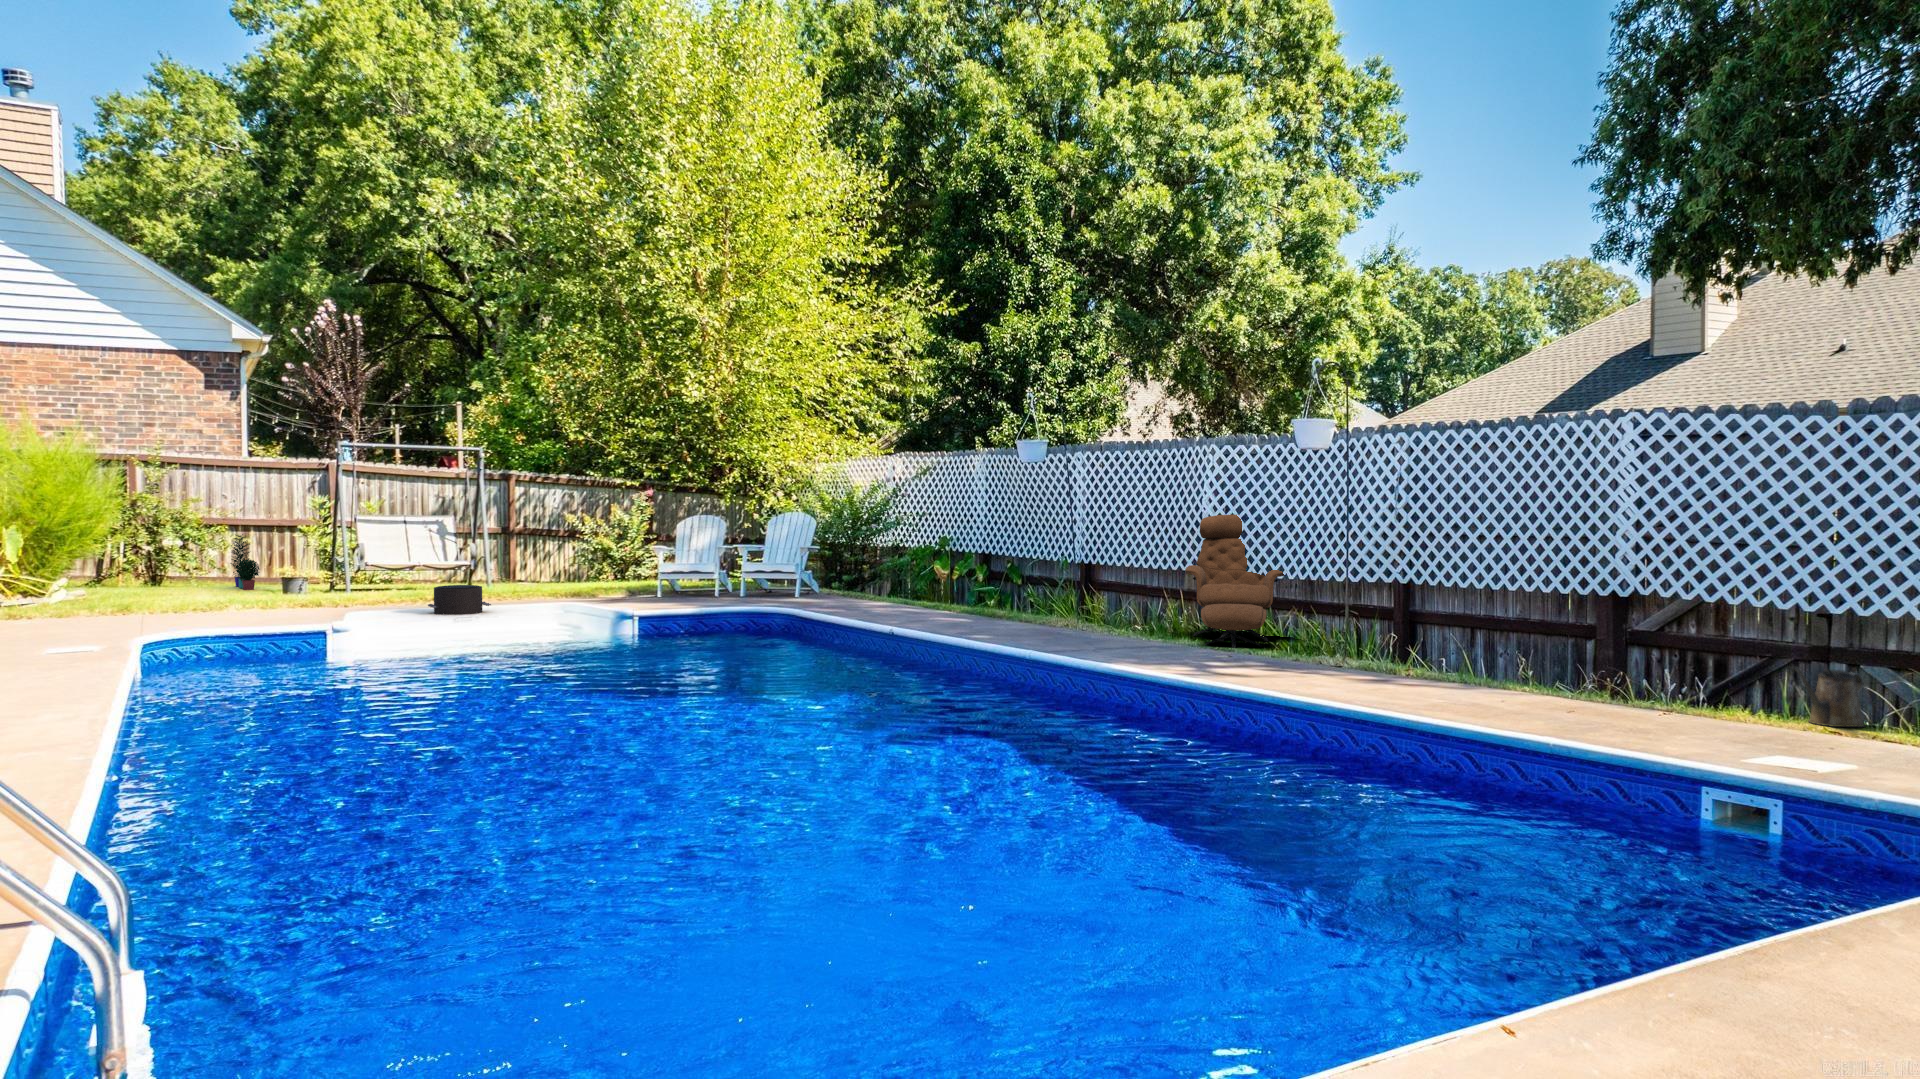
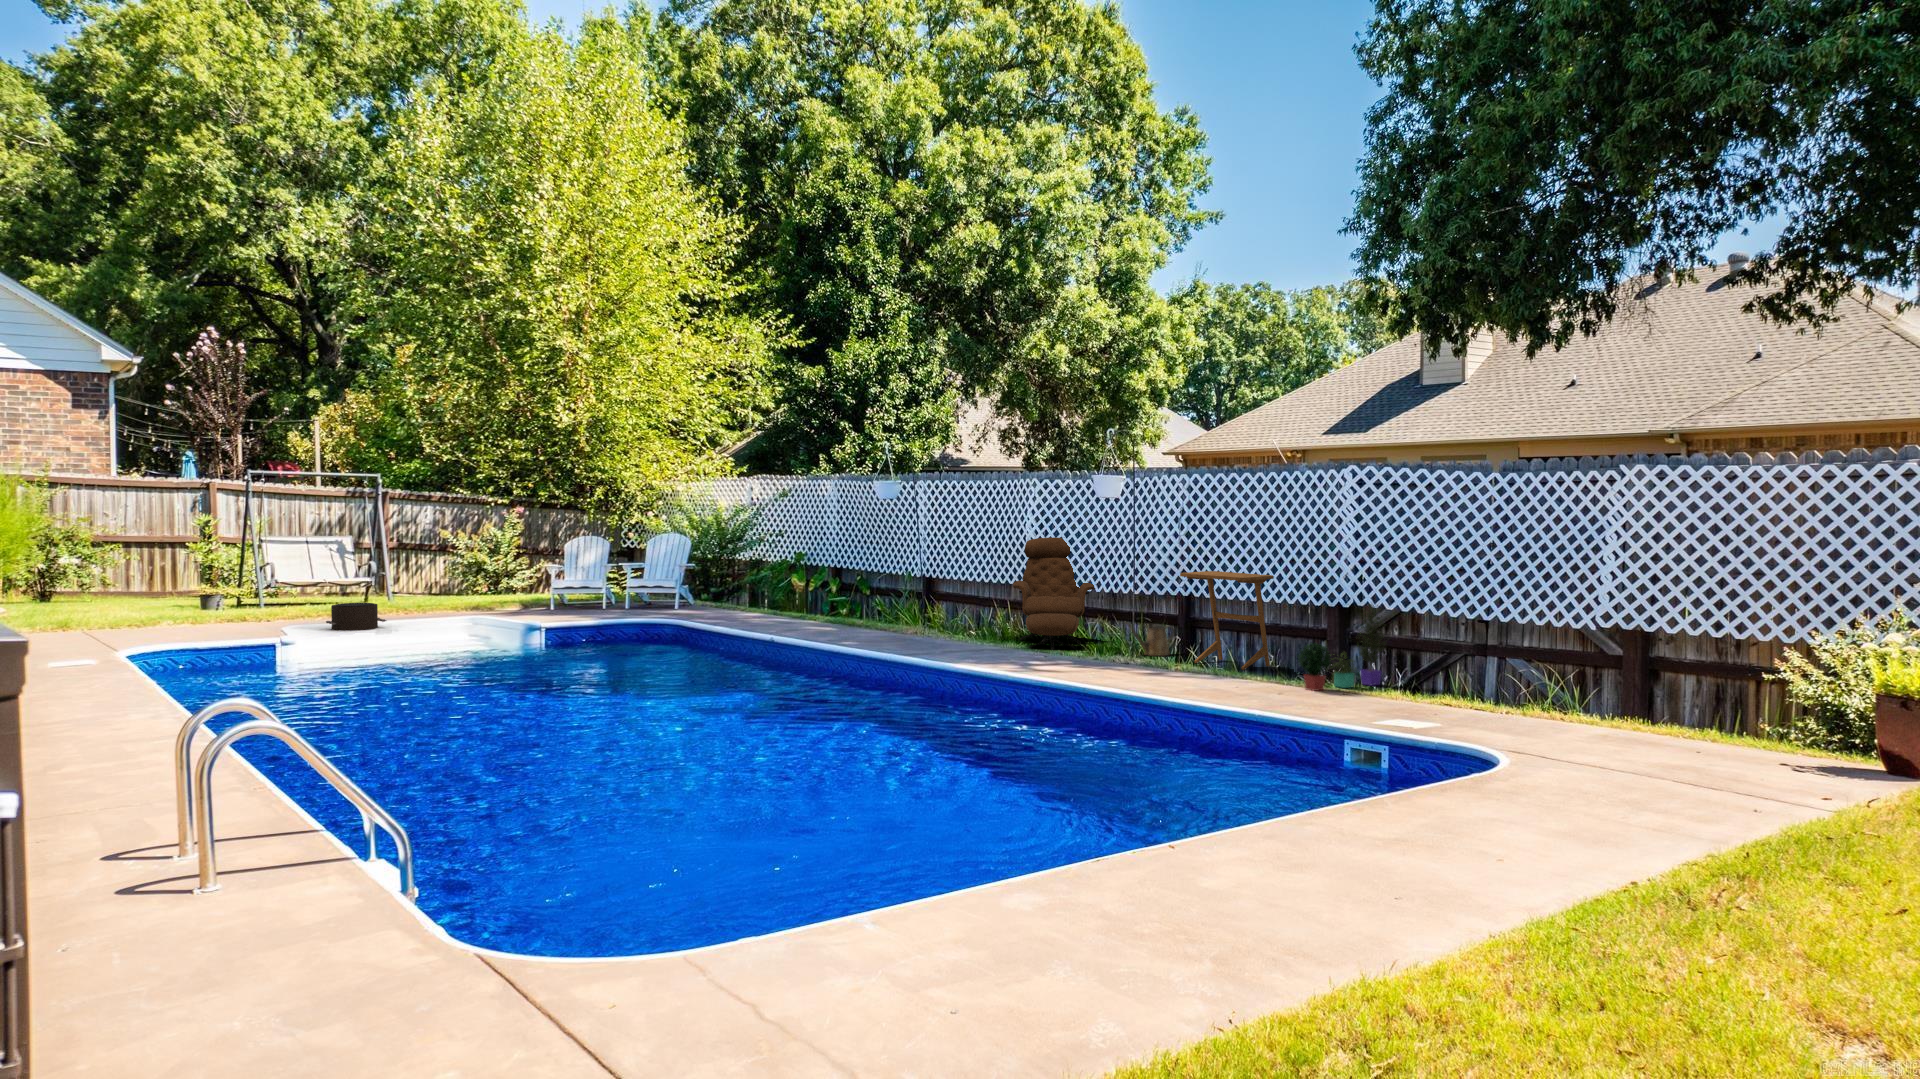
potted plant: present [230,534,260,590] -> present [1298,604,1385,691]
side table: none [1398,552,1523,676] -> present [1180,571,1274,670]
watering can: present [1794,667,1865,727] -> present [1126,623,1175,656]

